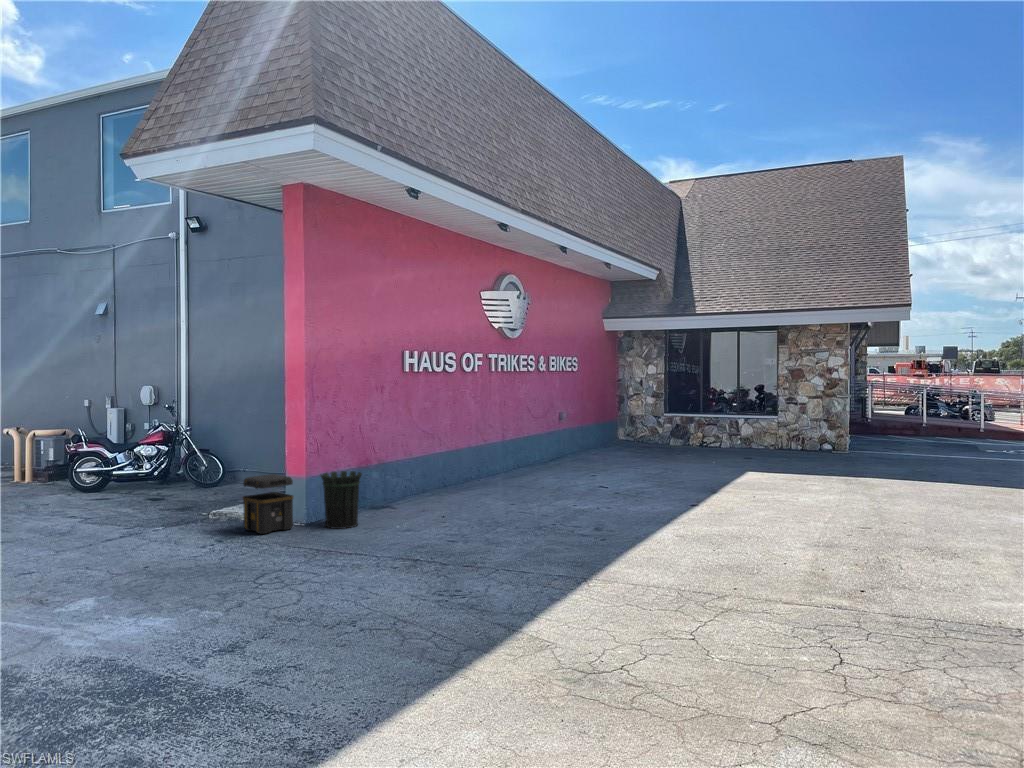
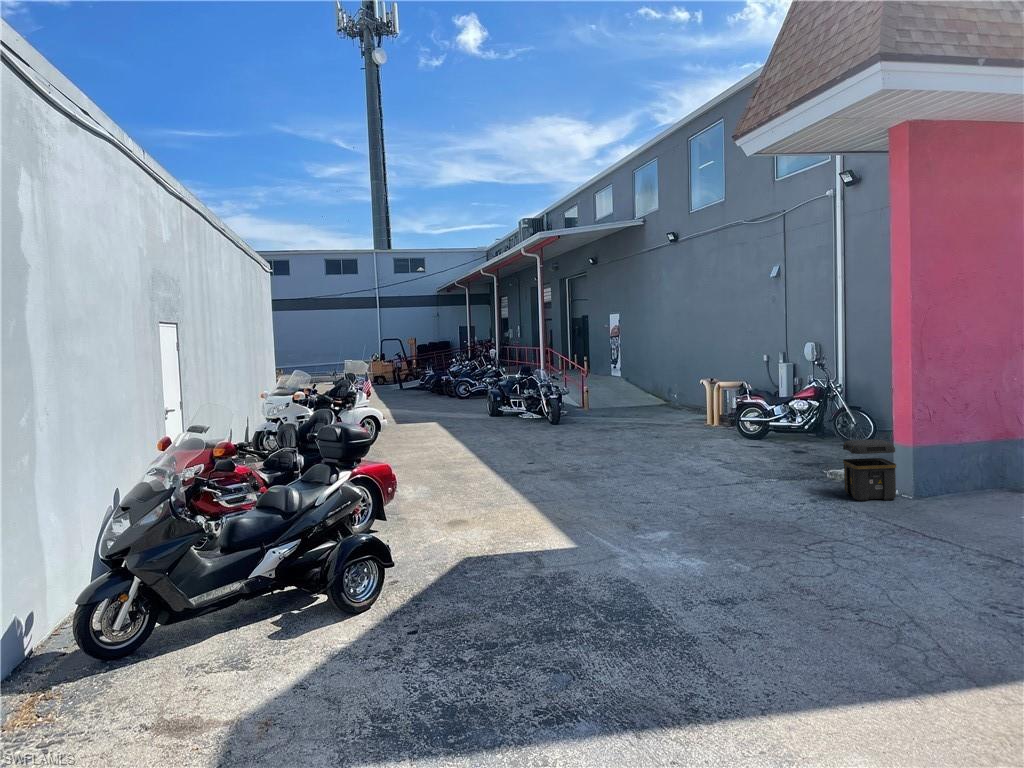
waste bin: present [320,471,362,529] -> none [928,442,983,509]

